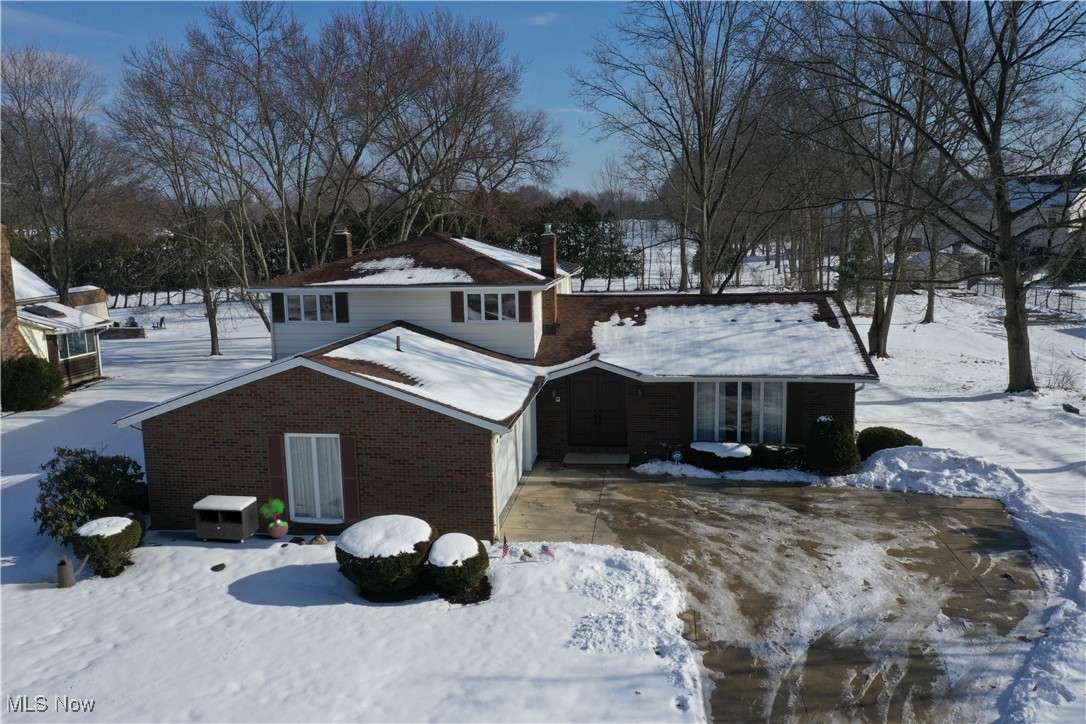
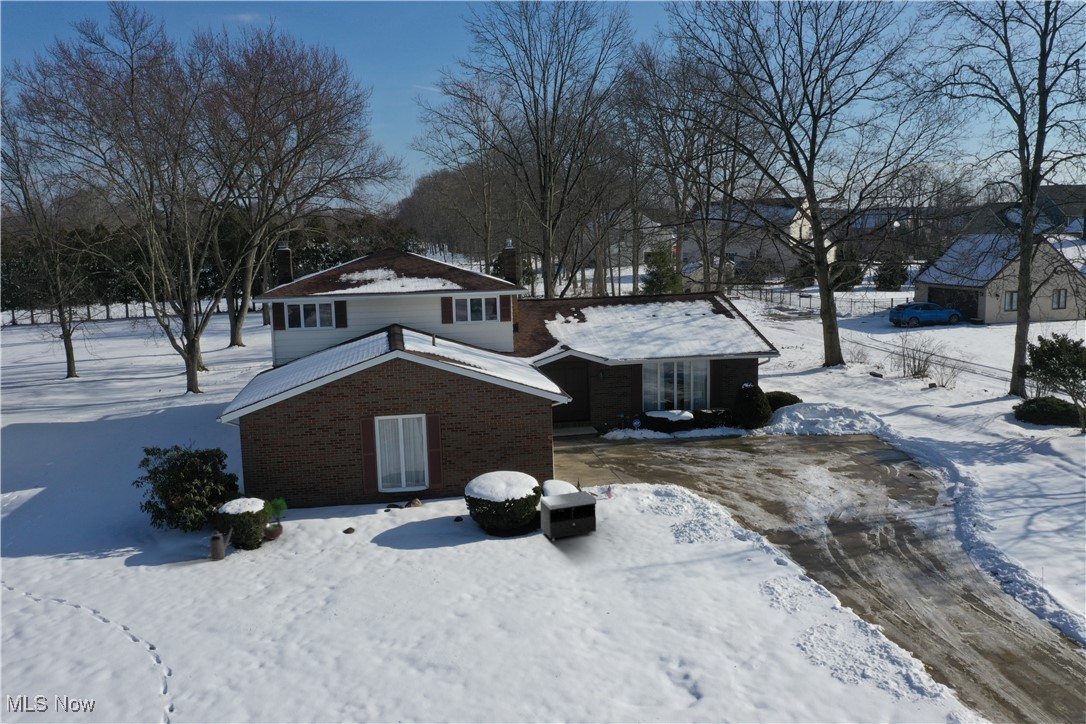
storage bench: present [193,495,259,542] -> present [540,491,596,540]
potted tree: present [262,500,288,538] -> present [264,499,285,539]

